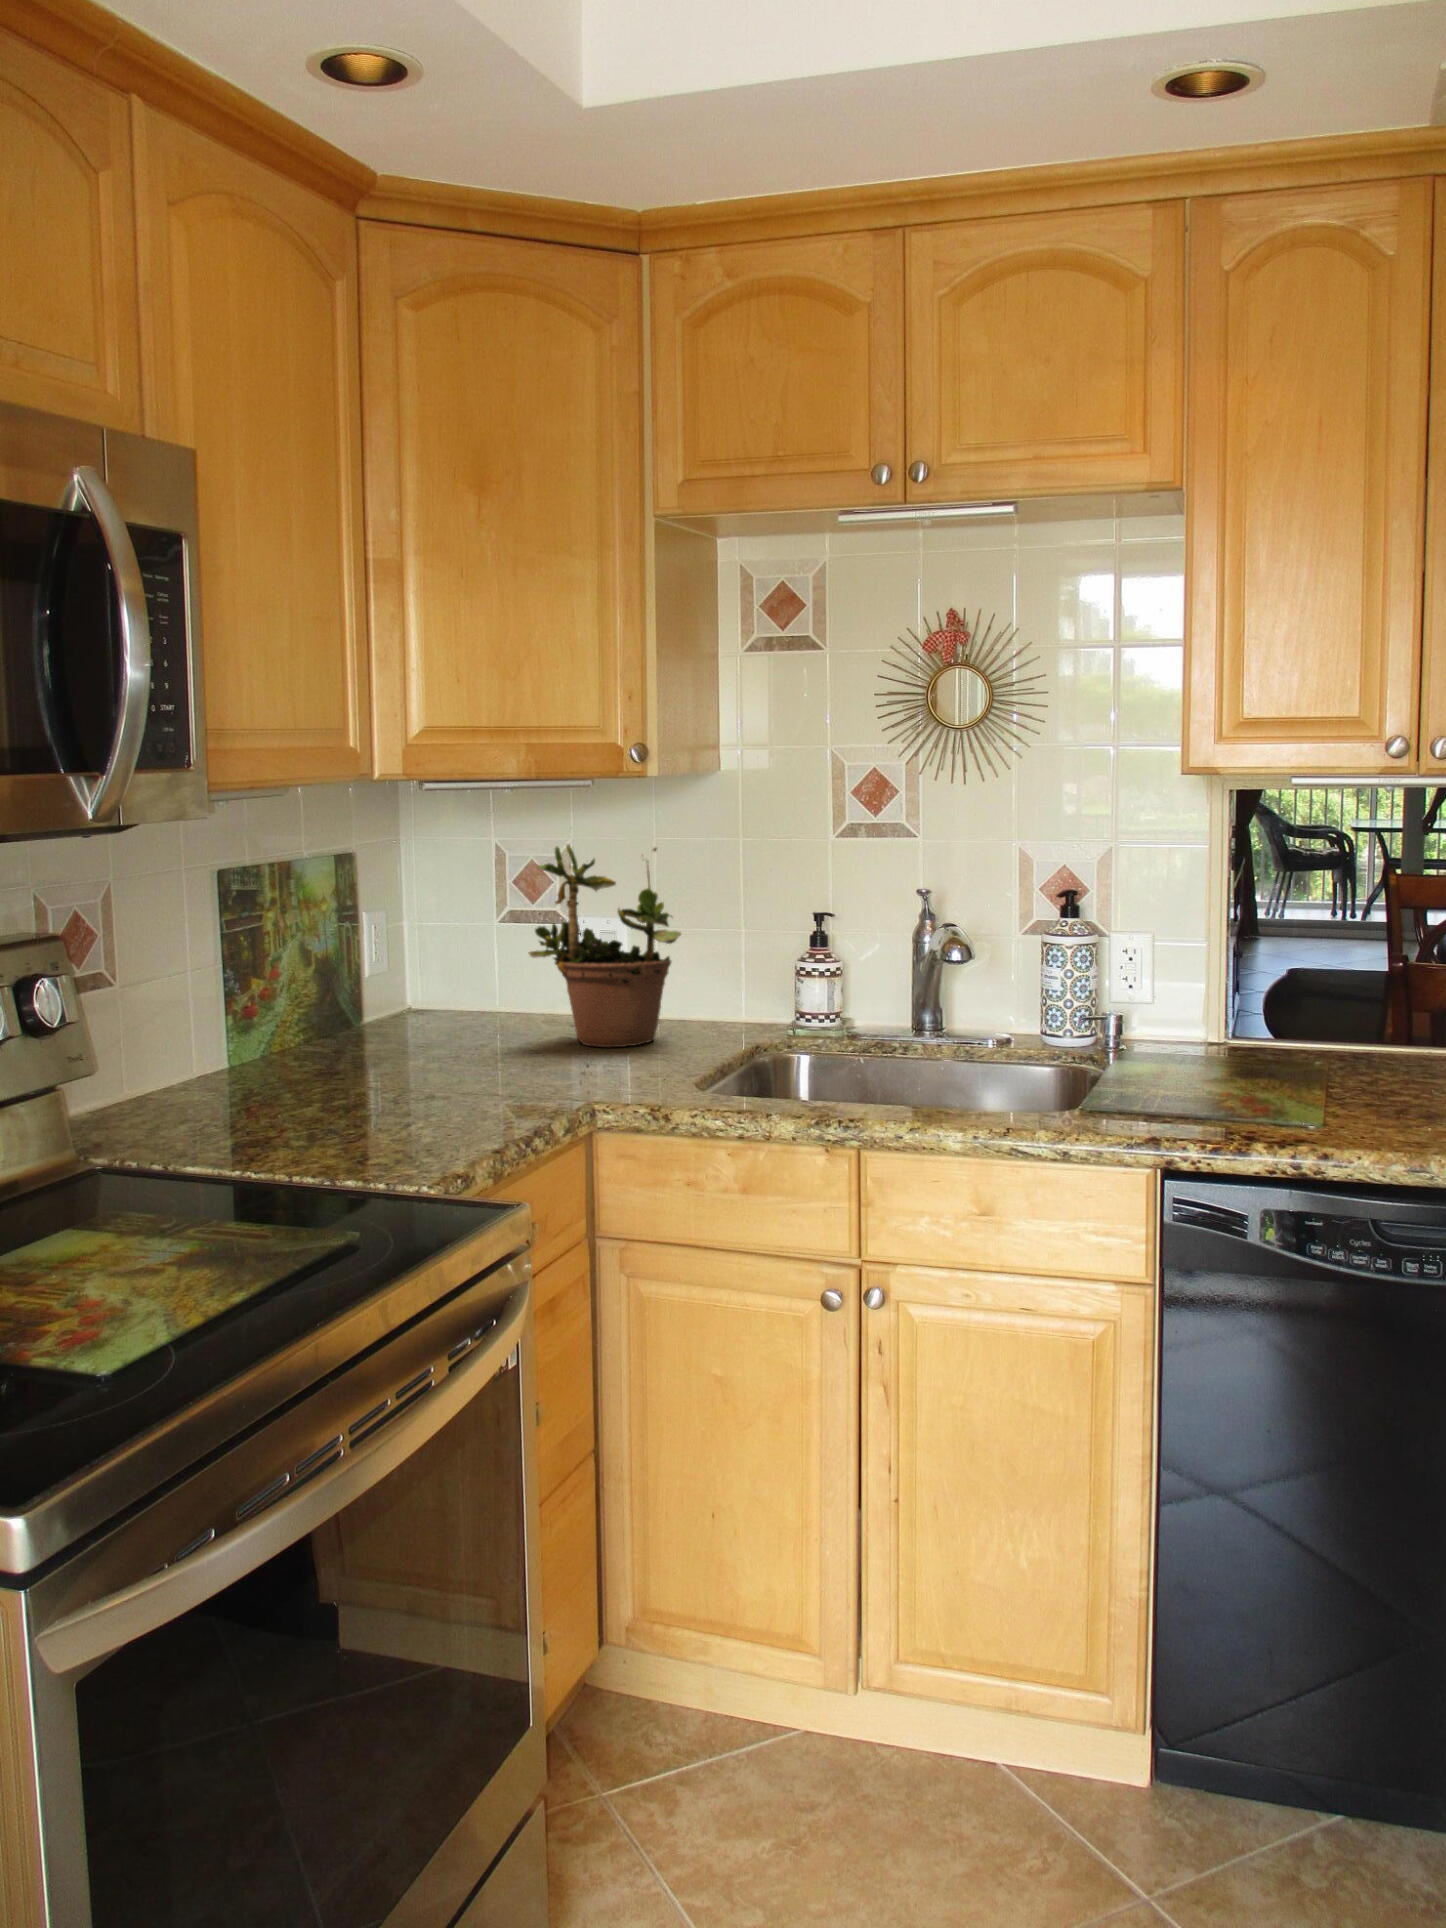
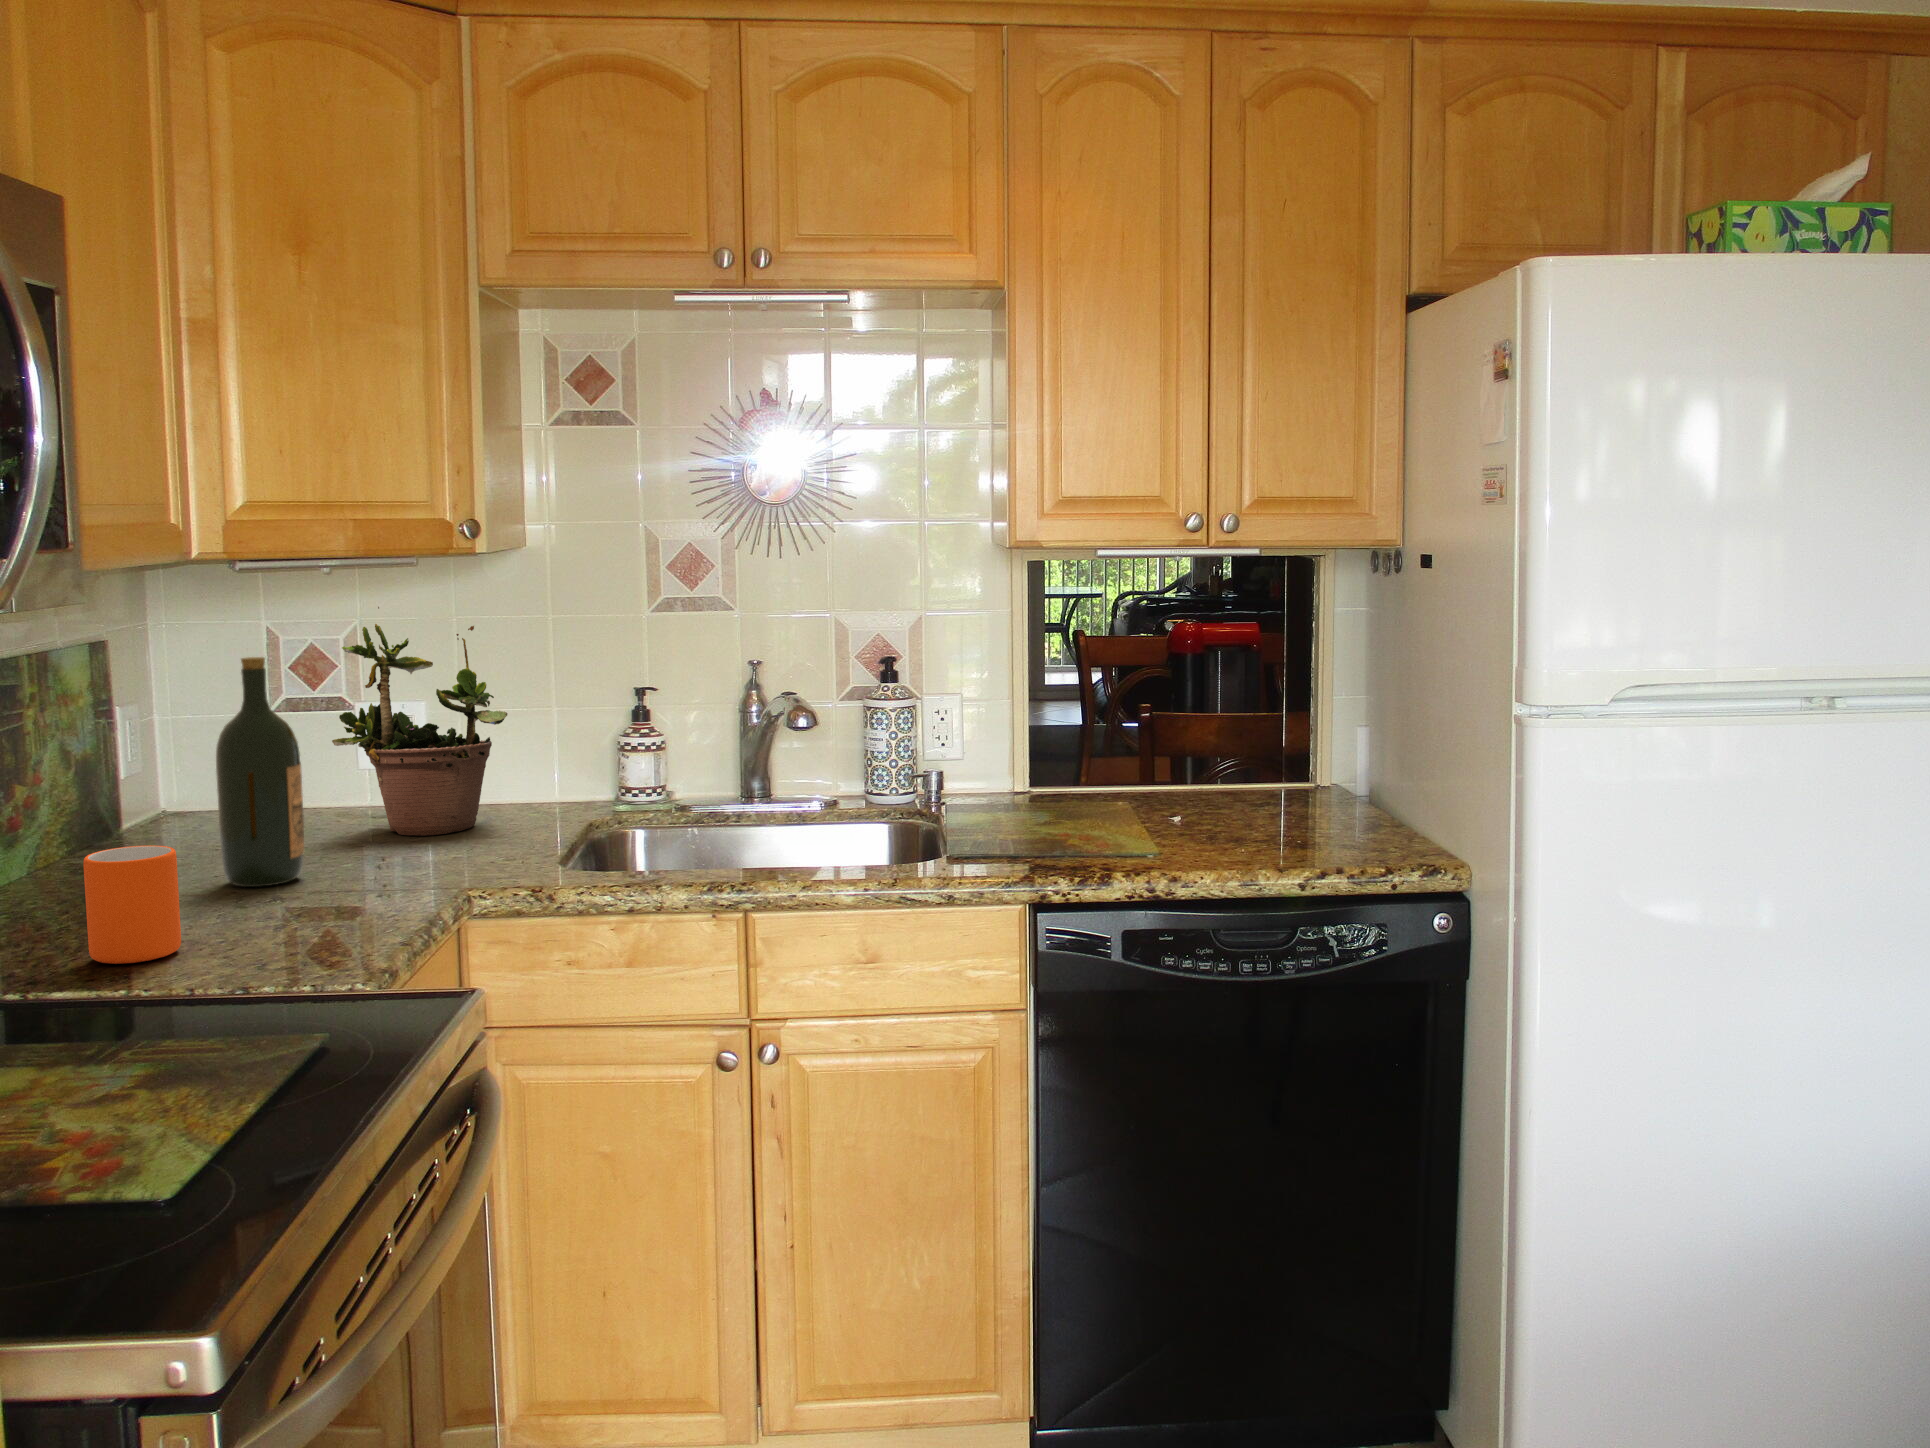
wine bottle: none [399,873,474,1084] -> present [216,657,304,887]
mug: none [246,1039,324,1142] -> present [83,845,181,964]

